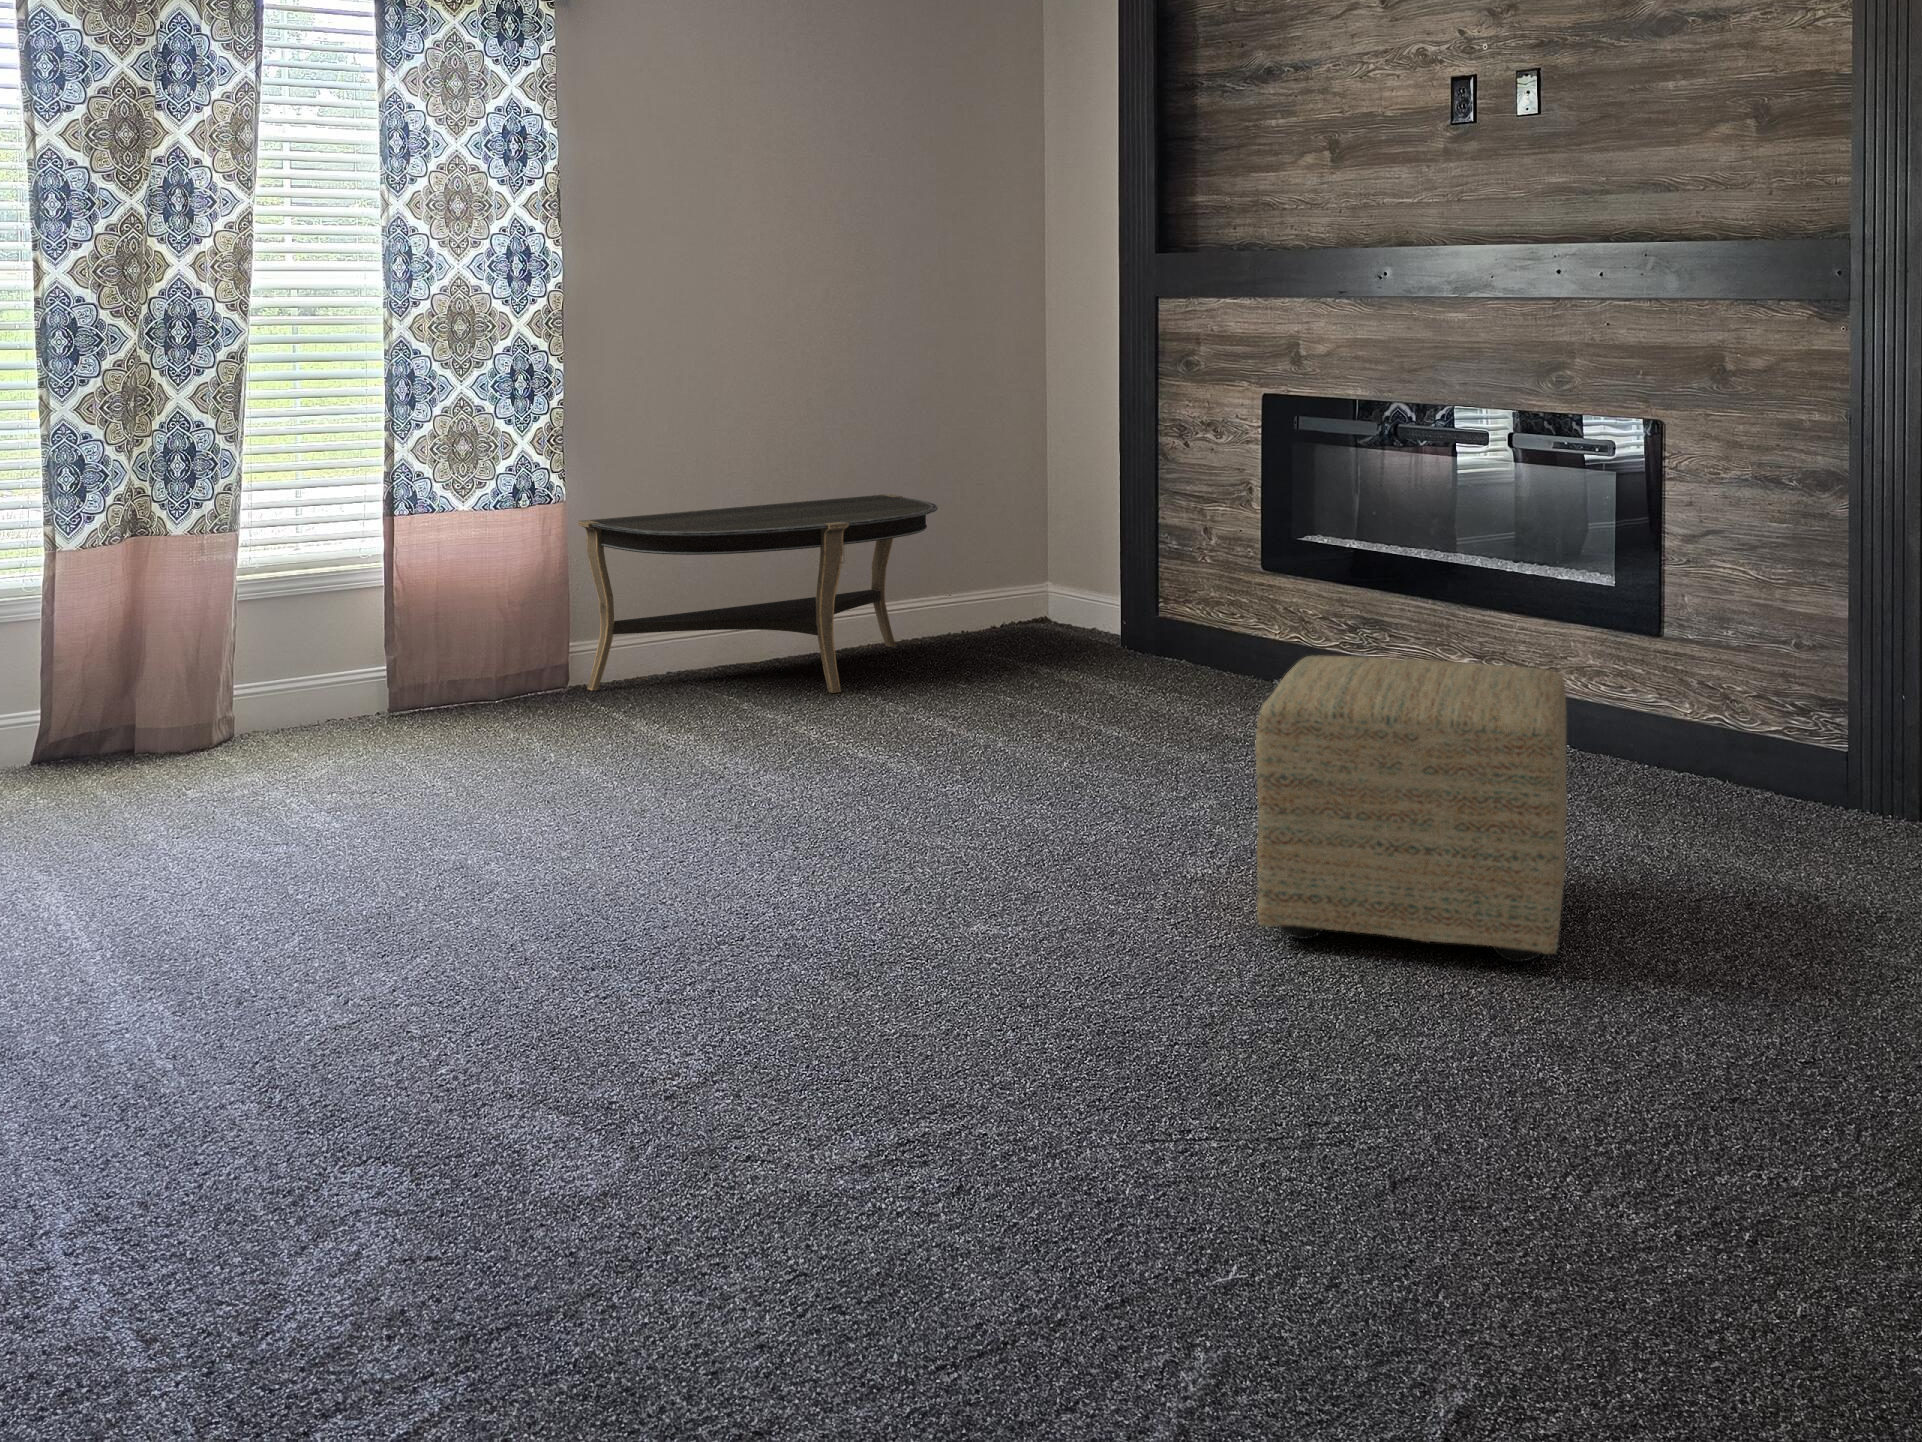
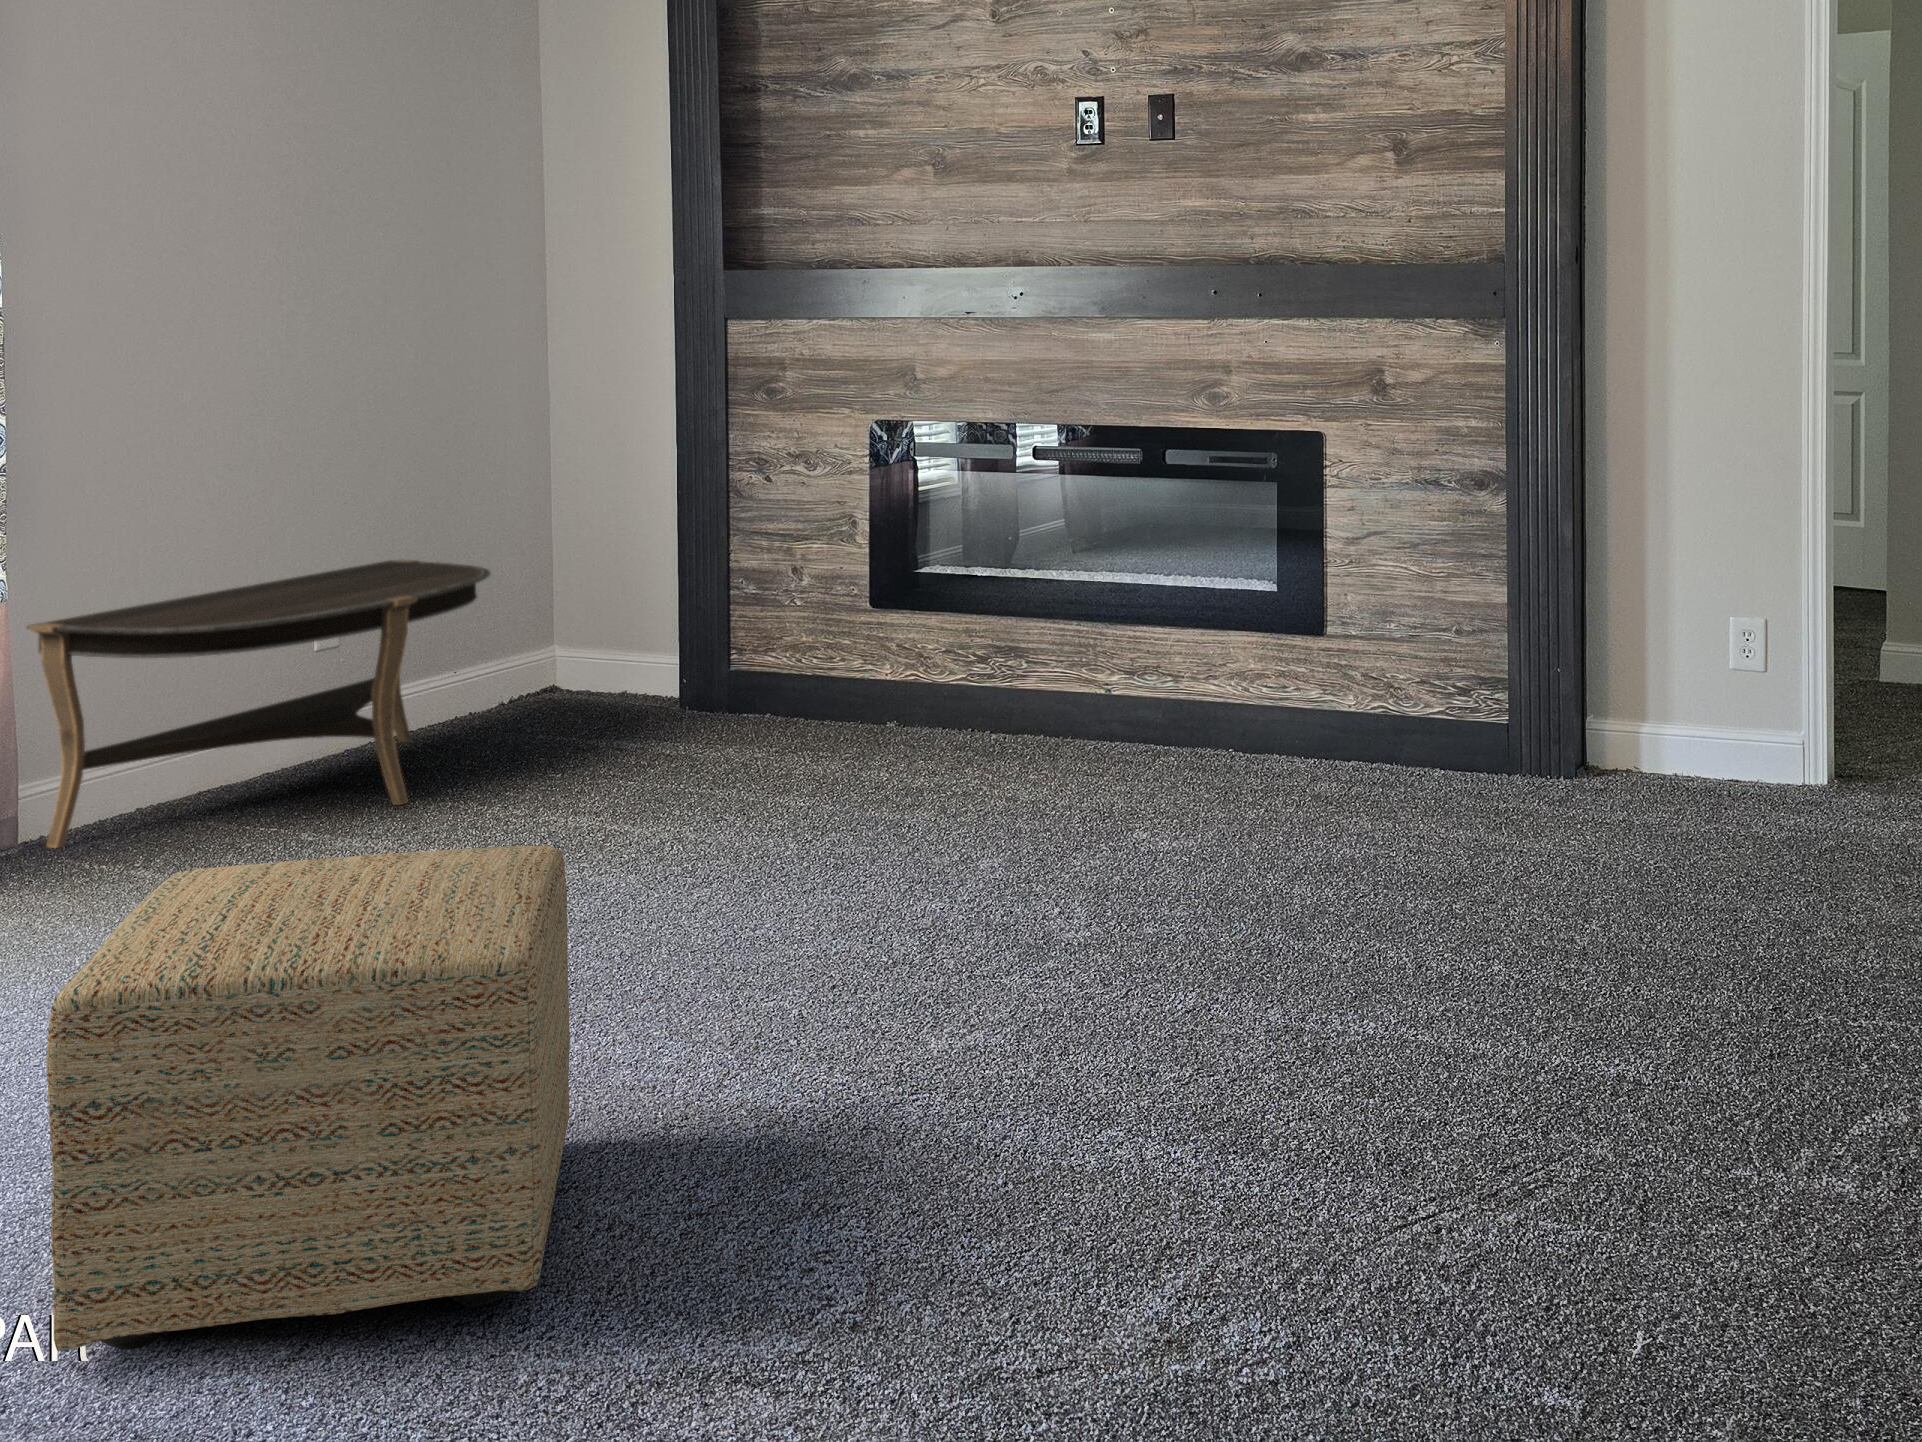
ottoman: present [1256,656,1567,961] -> present [46,846,570,1351]

